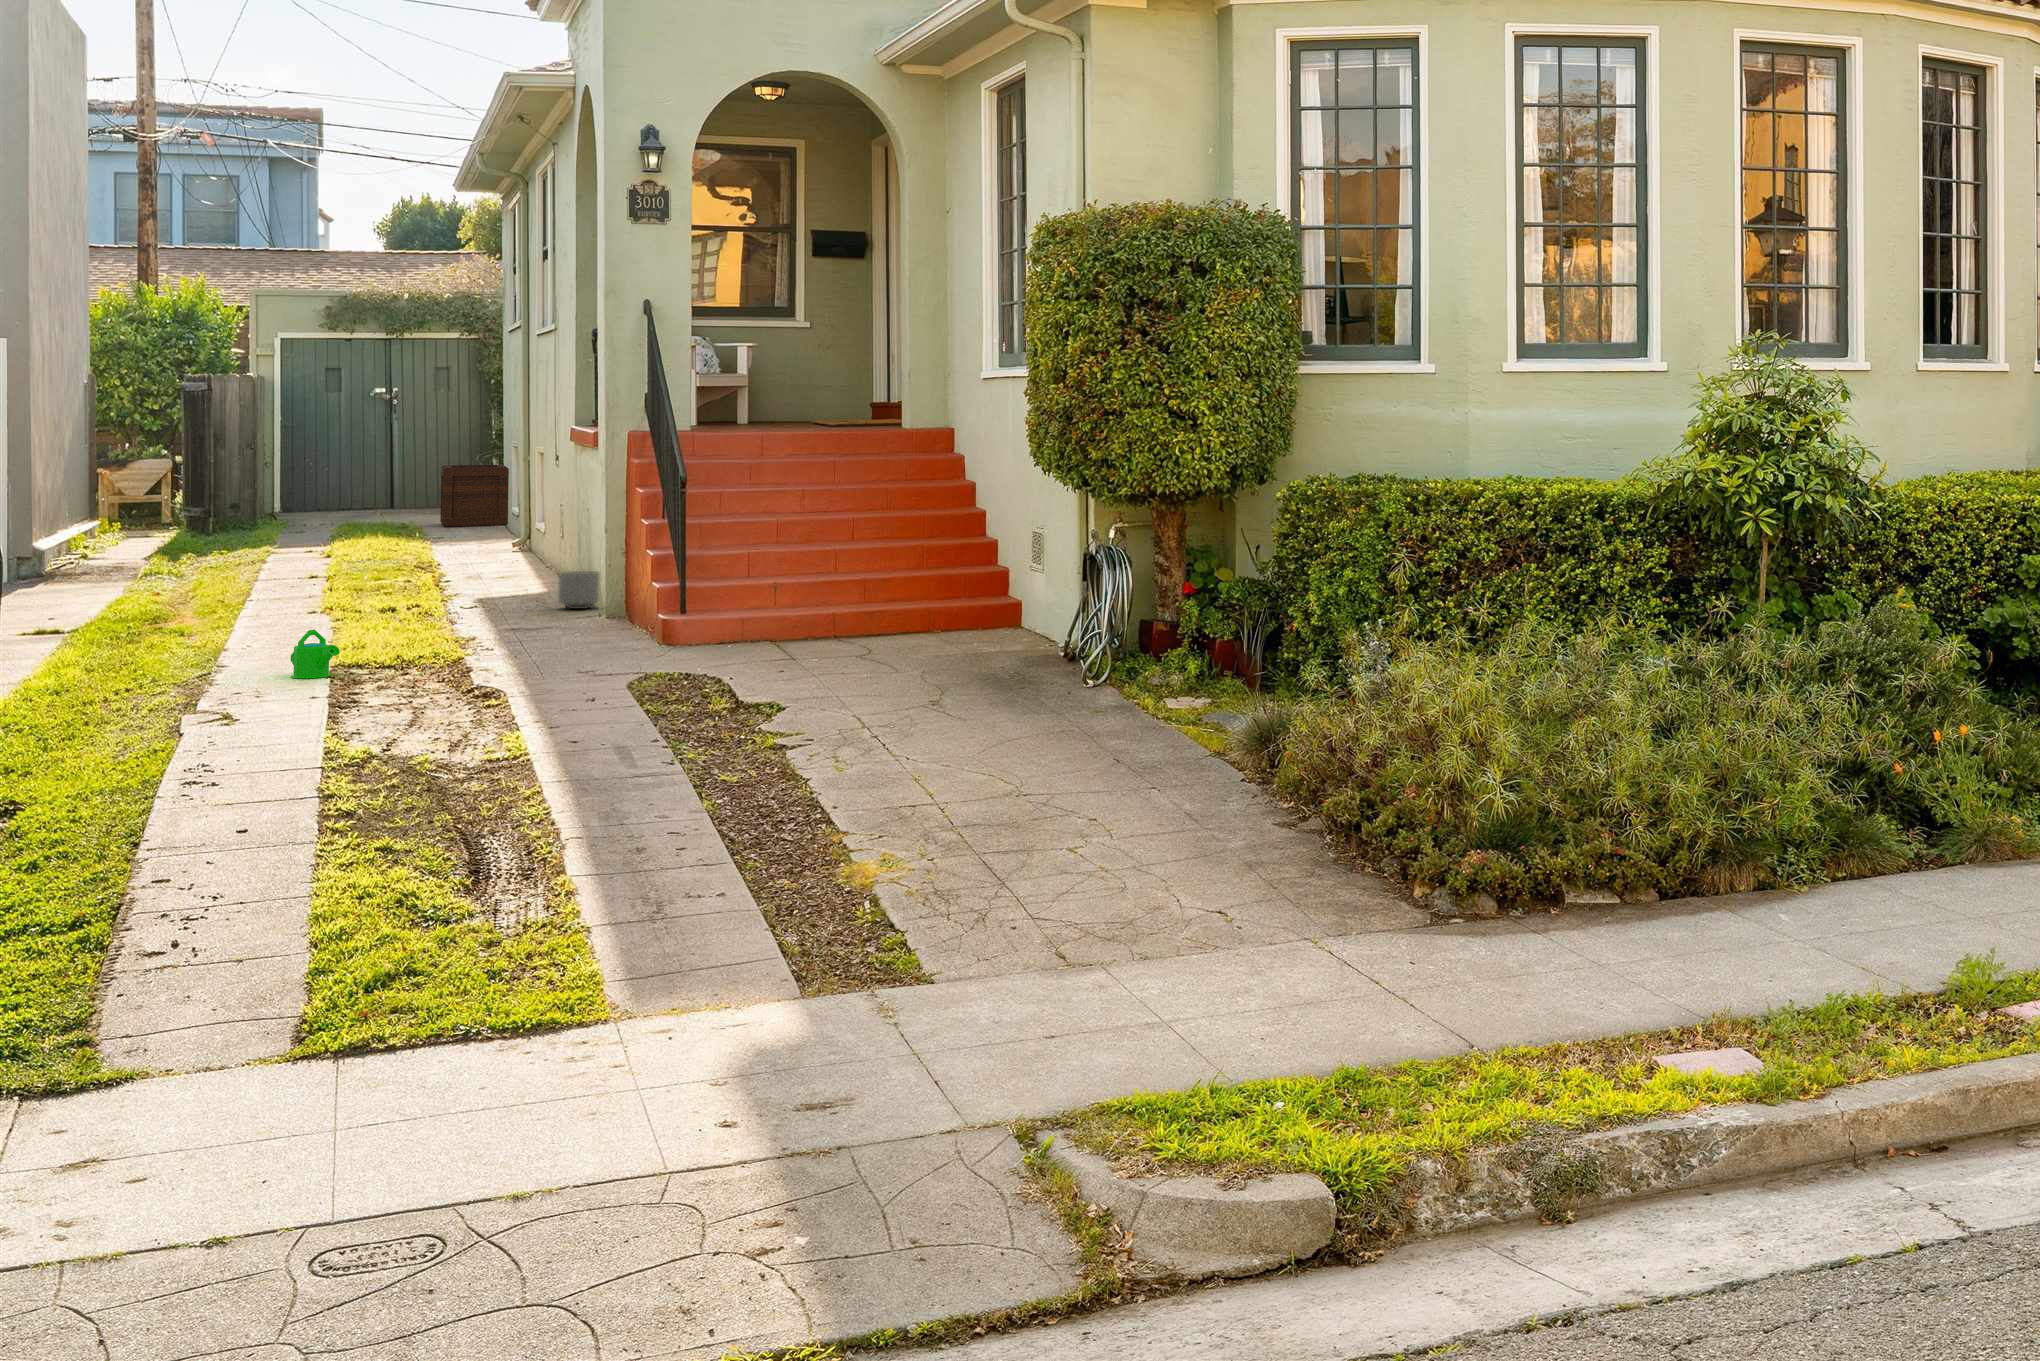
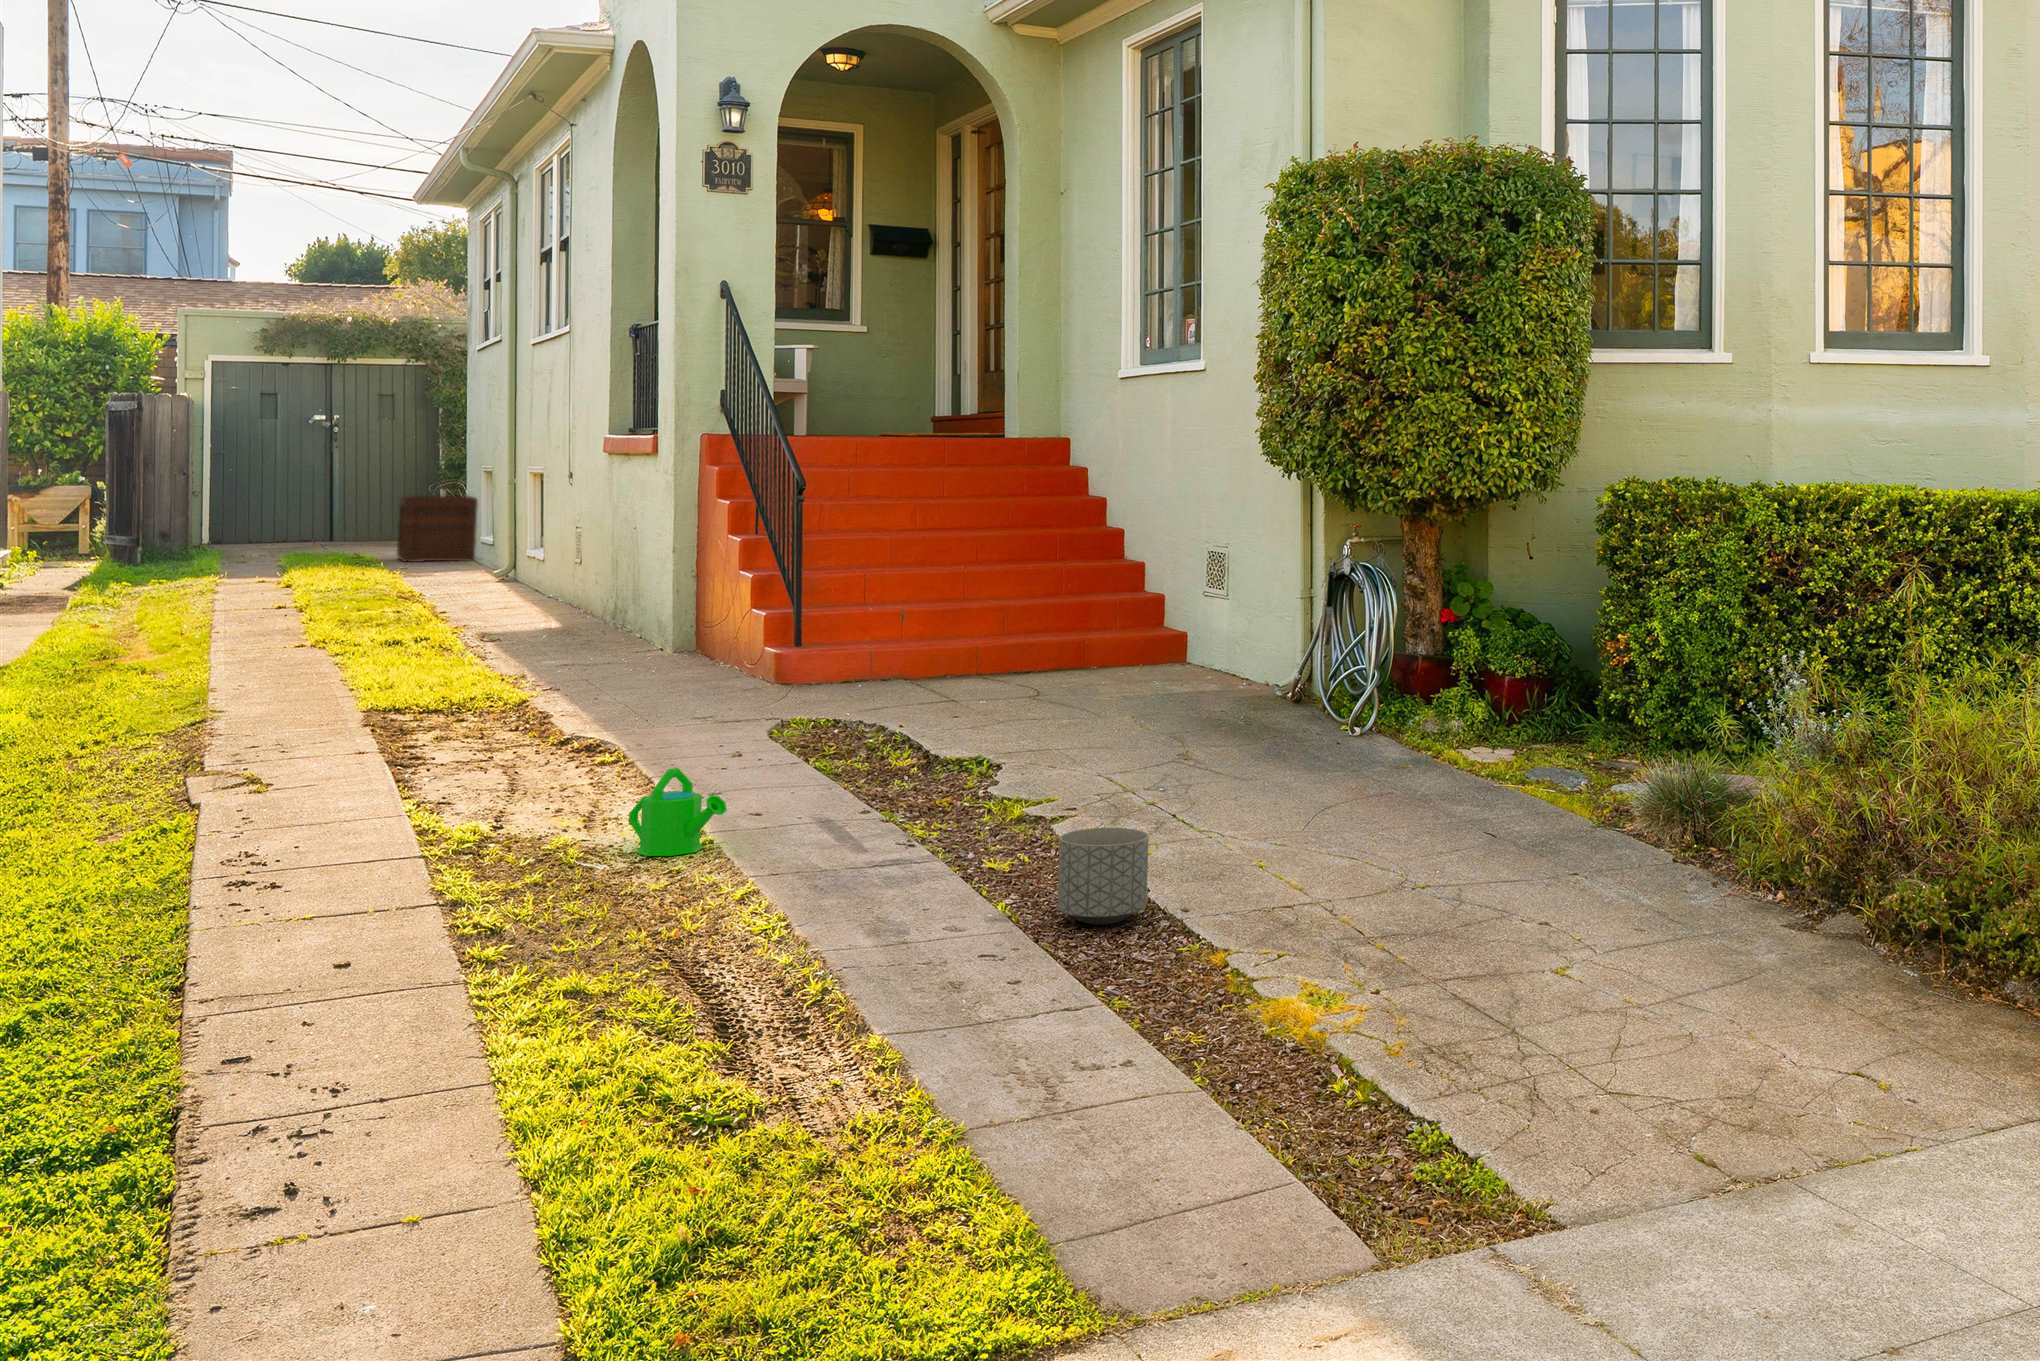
planter: present [558,571,600,609] -> present [1057,828,1149,925]
watering can: present [291,630,340,679] -> present [629,768,727,856]

